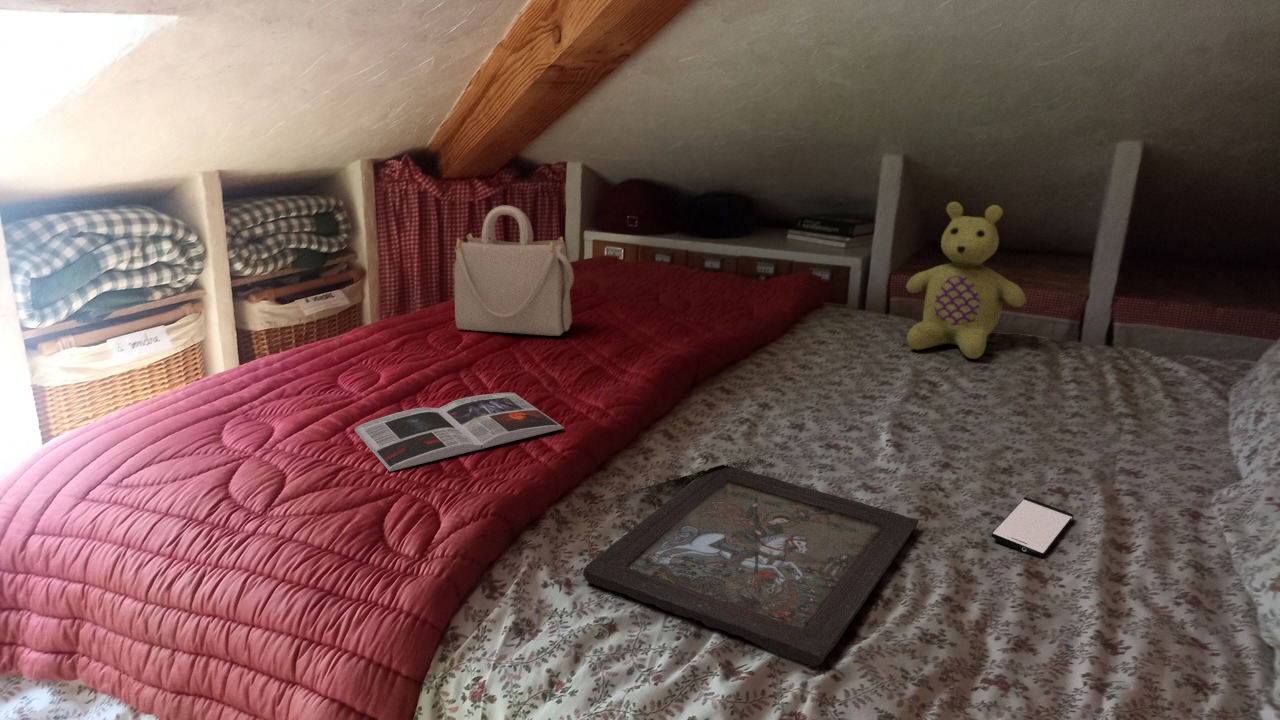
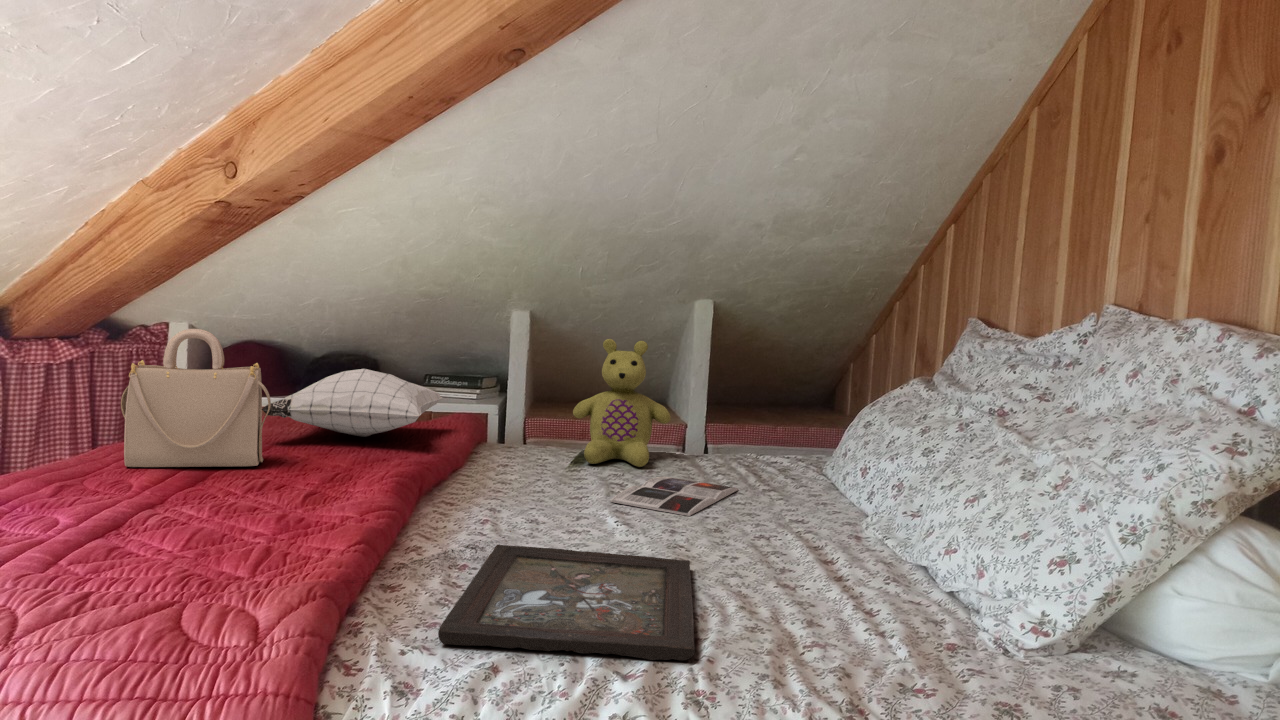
pillow: none [581,233,769,301] -> present [262,369,442,437]
magazine: present [355,393,564,471] -> present [610,476,738,516]
smartphone: present [991,497,1074,557] -> none [745,540,787,572]

